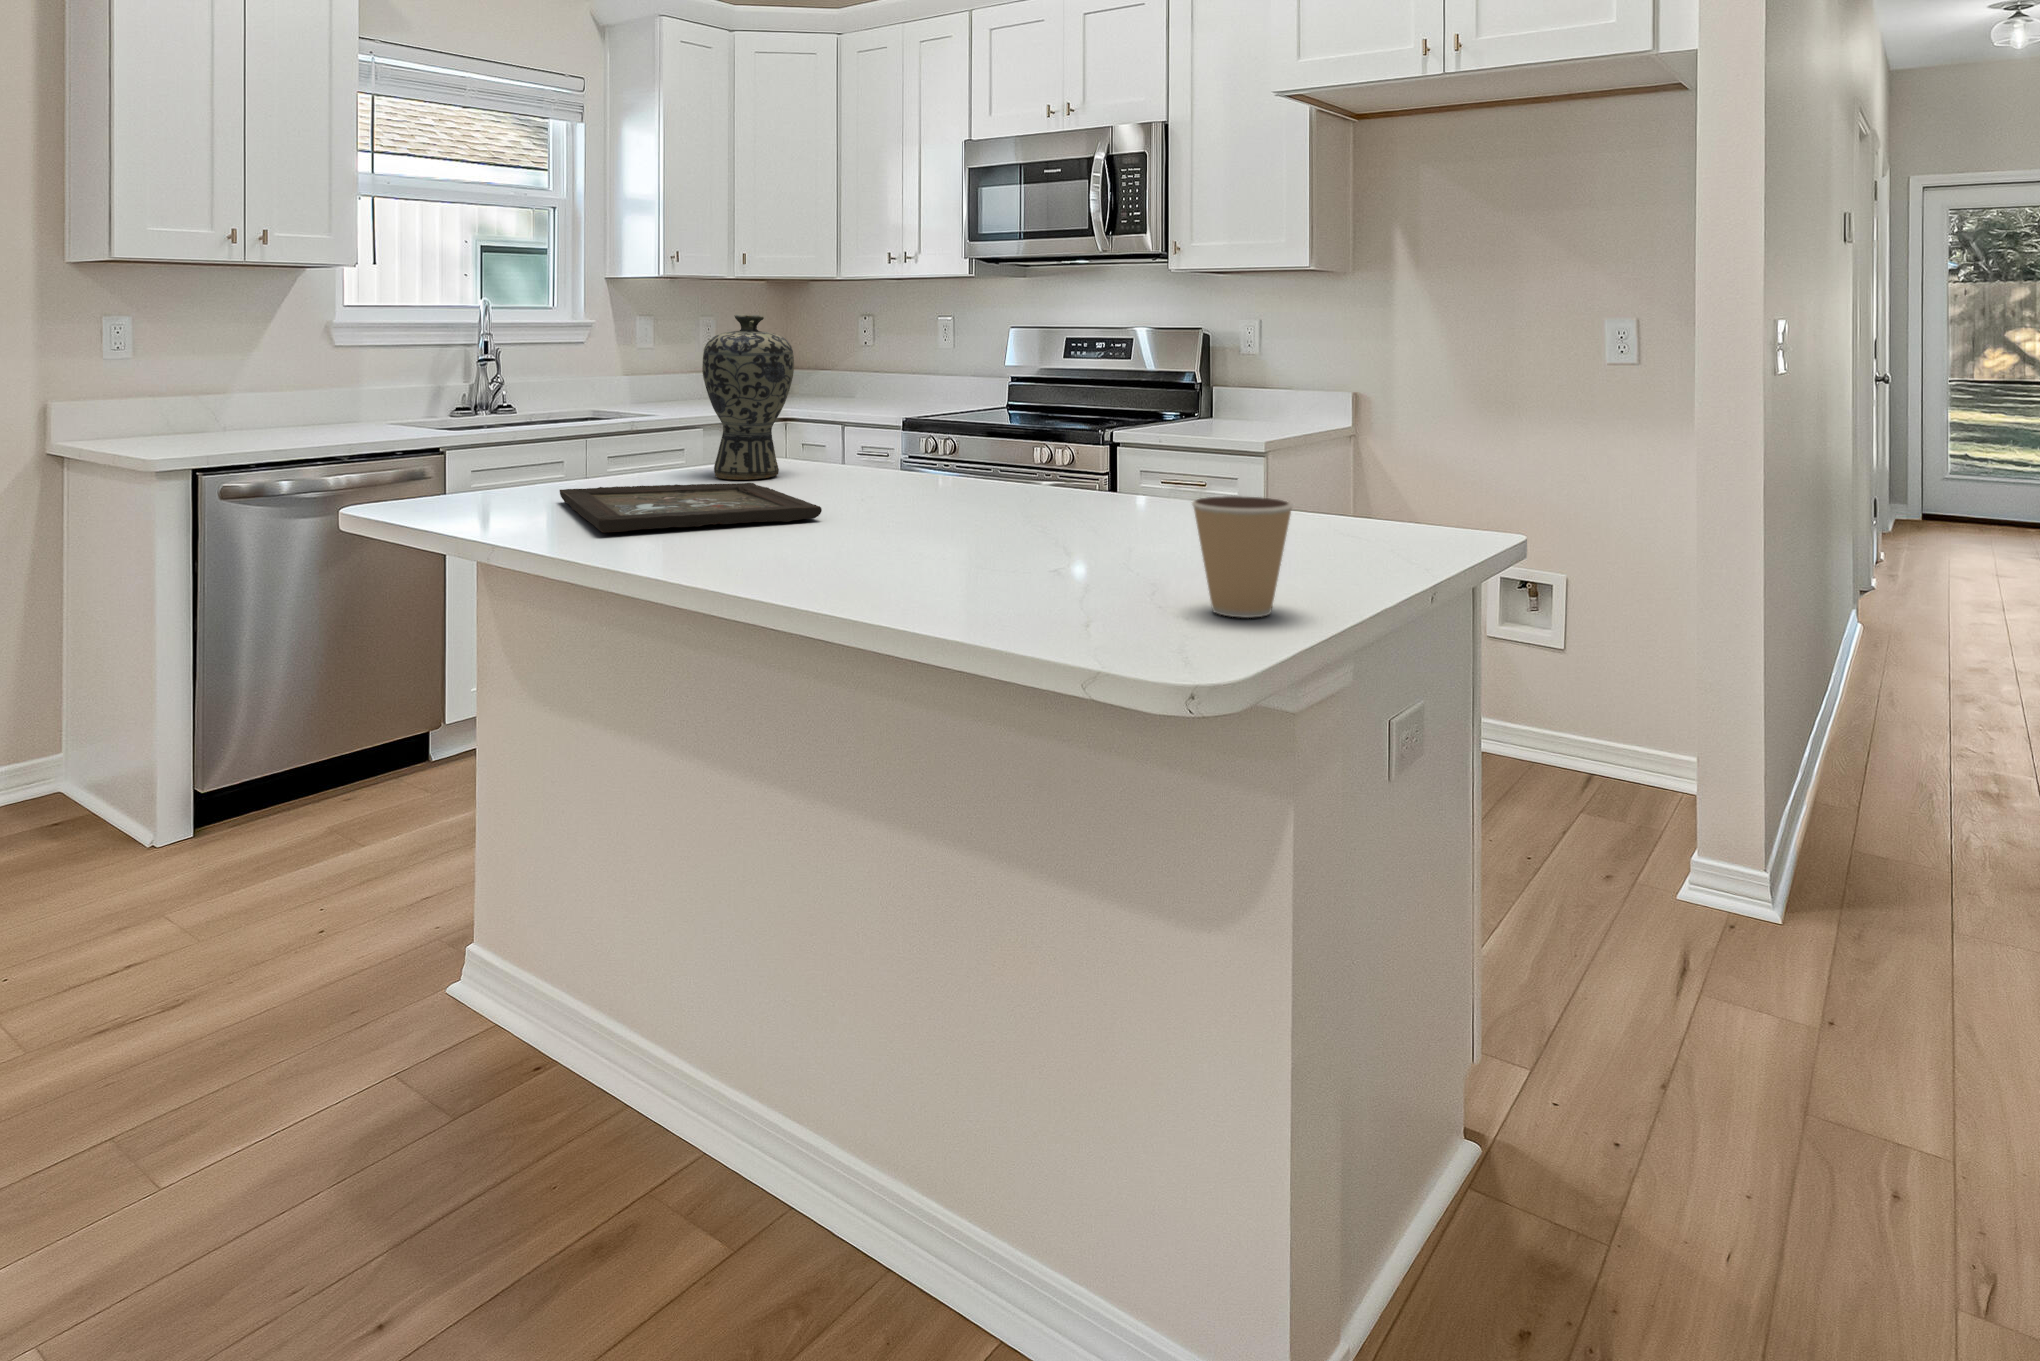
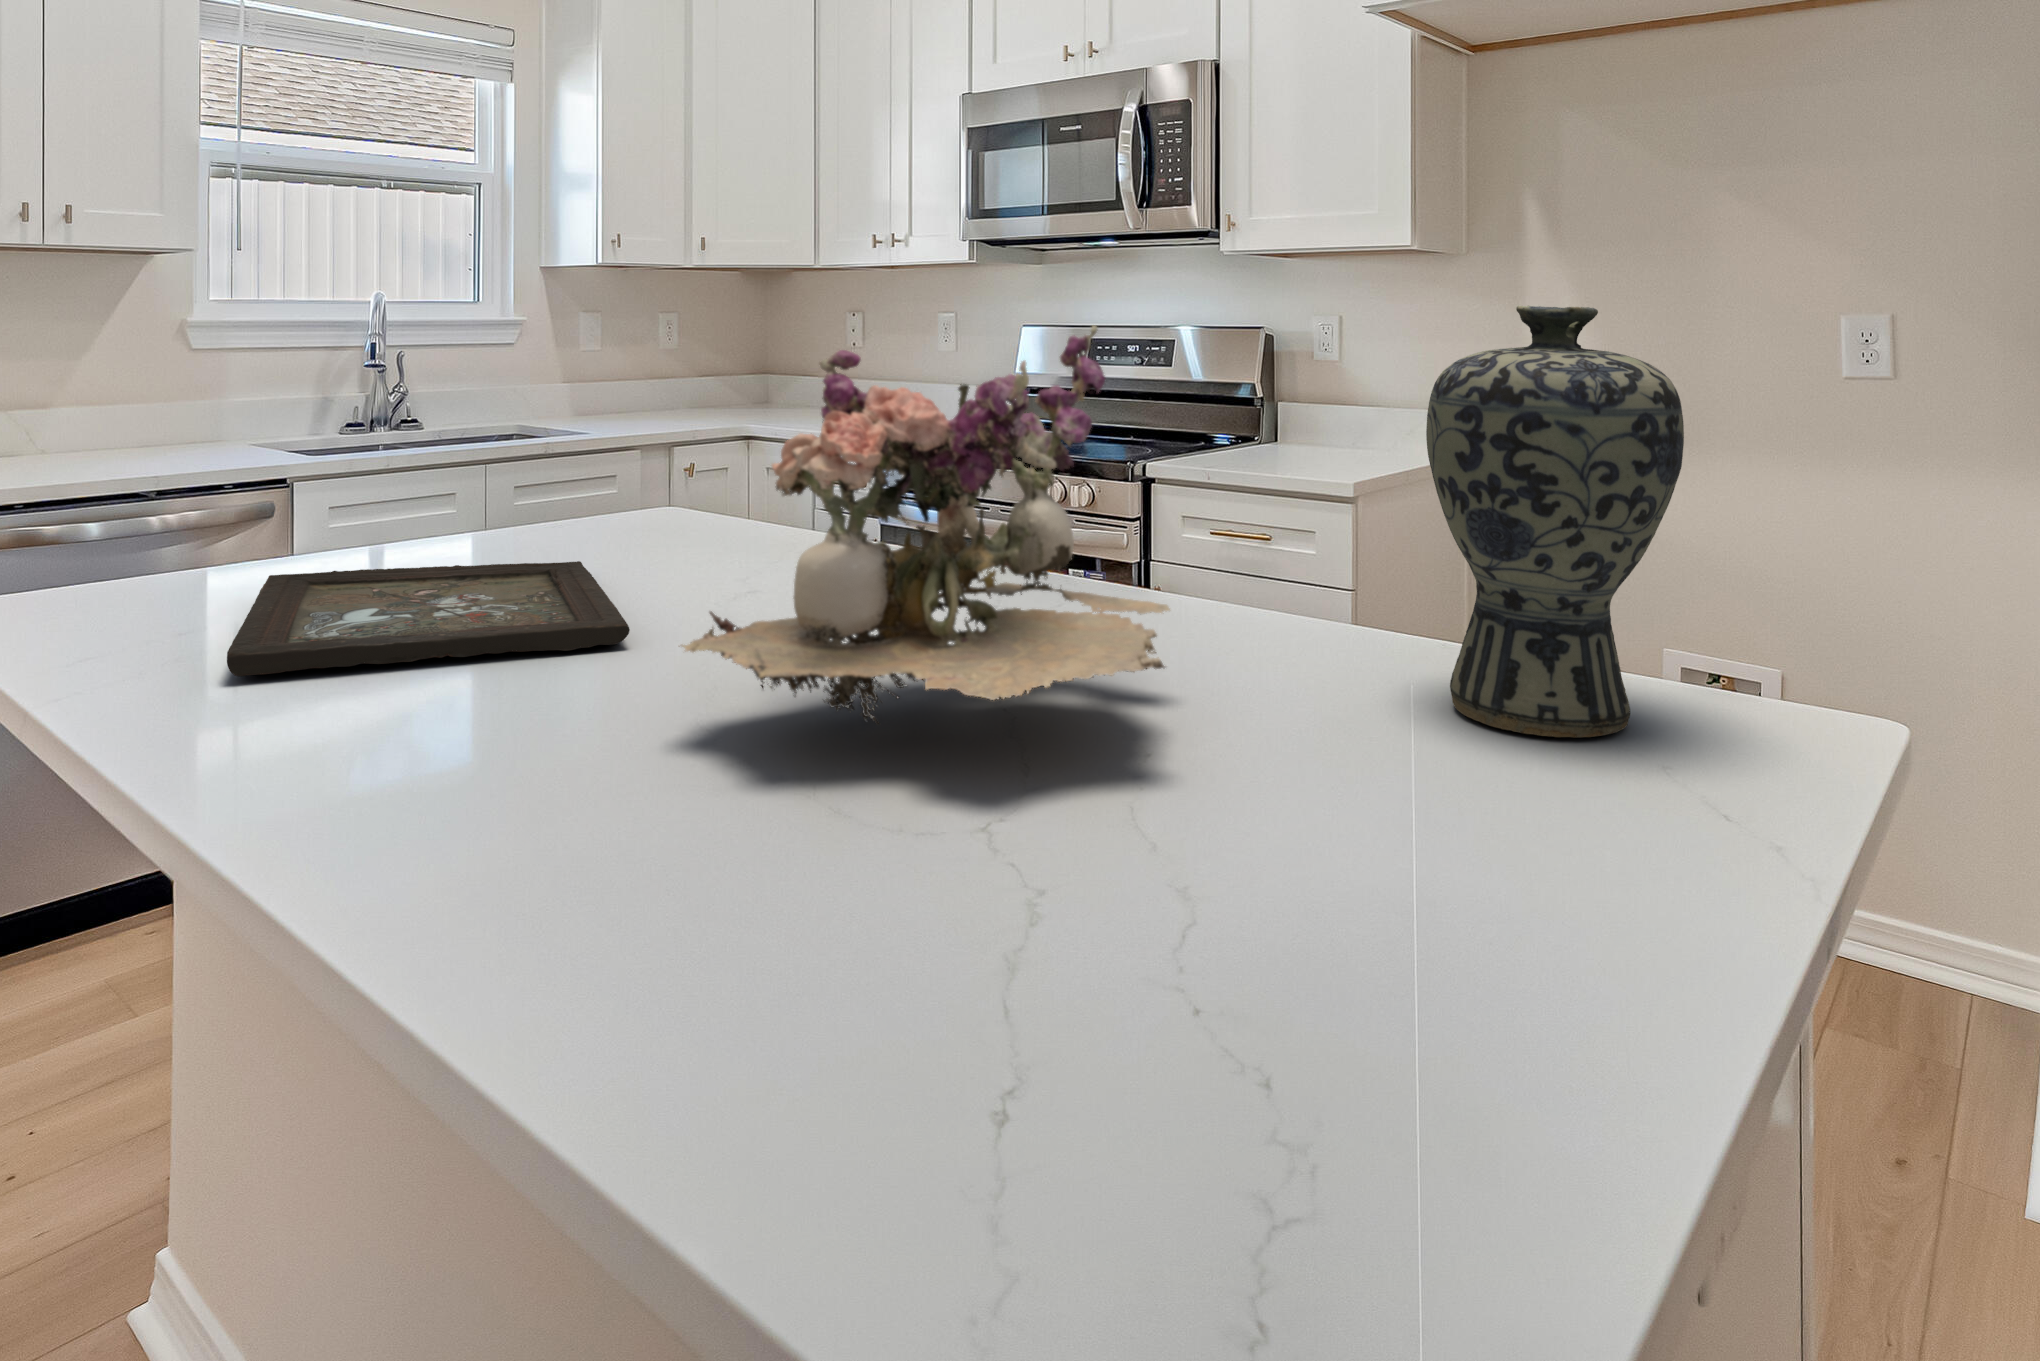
vase: present [702,315,794,480] -> present [1426,306,1684,738]
flower arrangement: none [885,326,1148,545] -> present [682,326,1170,720]
coffee cup: present [1192,496,1292,618] -> none [1256,721,1516,1057]

